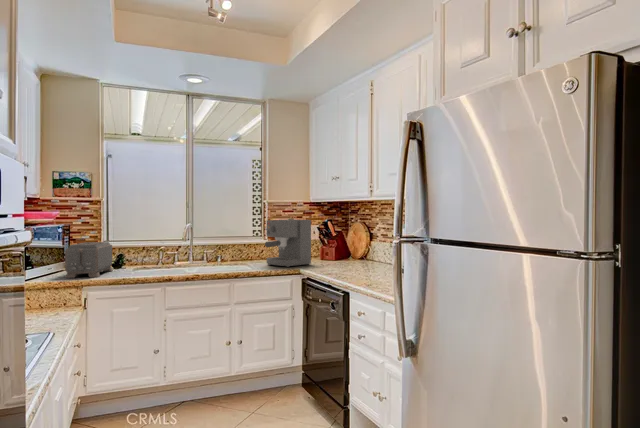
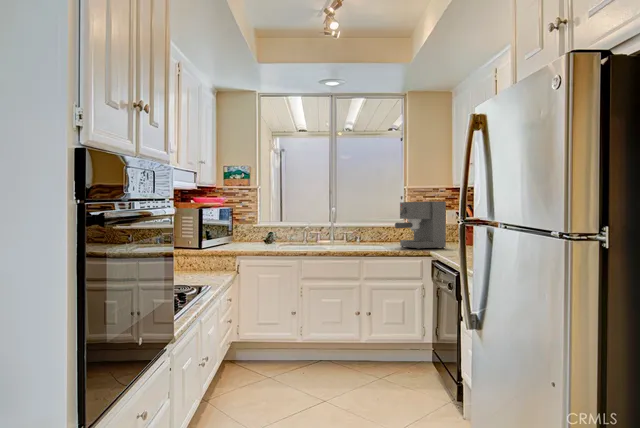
toaster: present [65,242,113,278] -> none [226,221,265,249]

